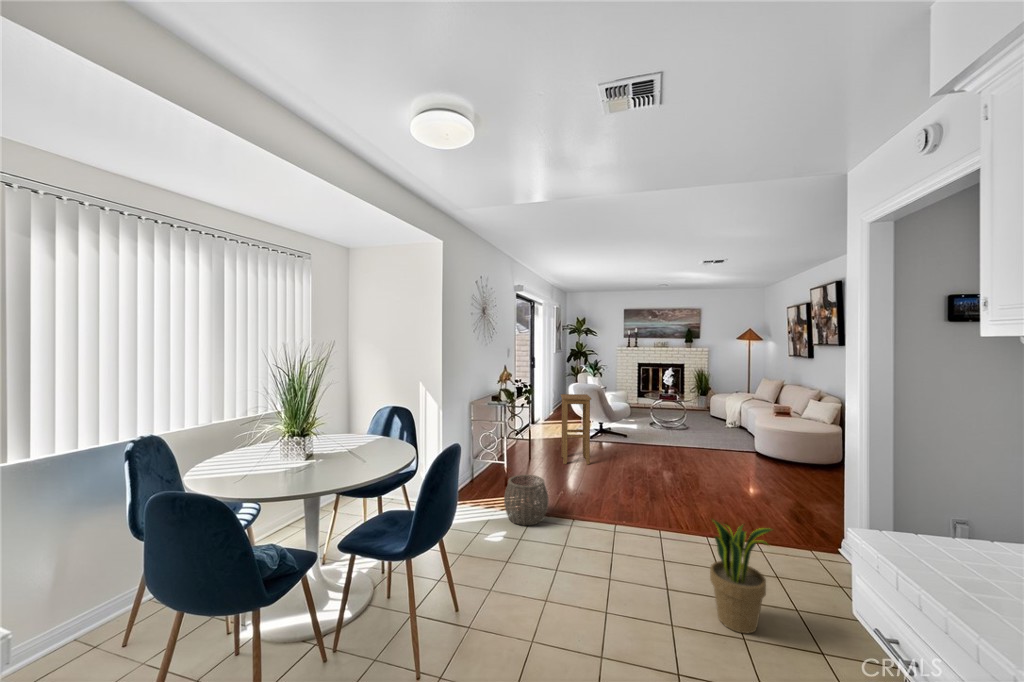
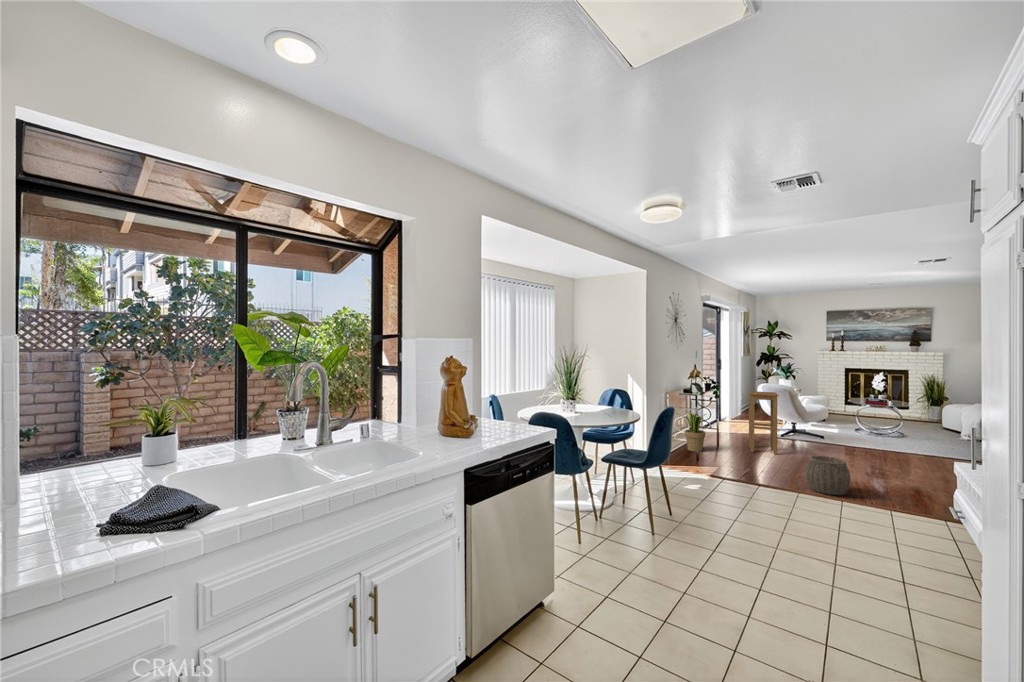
woven basket: present [504,475,549,525] -> present [806,456,850,495]
potted plant: present [710,520,772,633] -> present [685,413,706,452]

